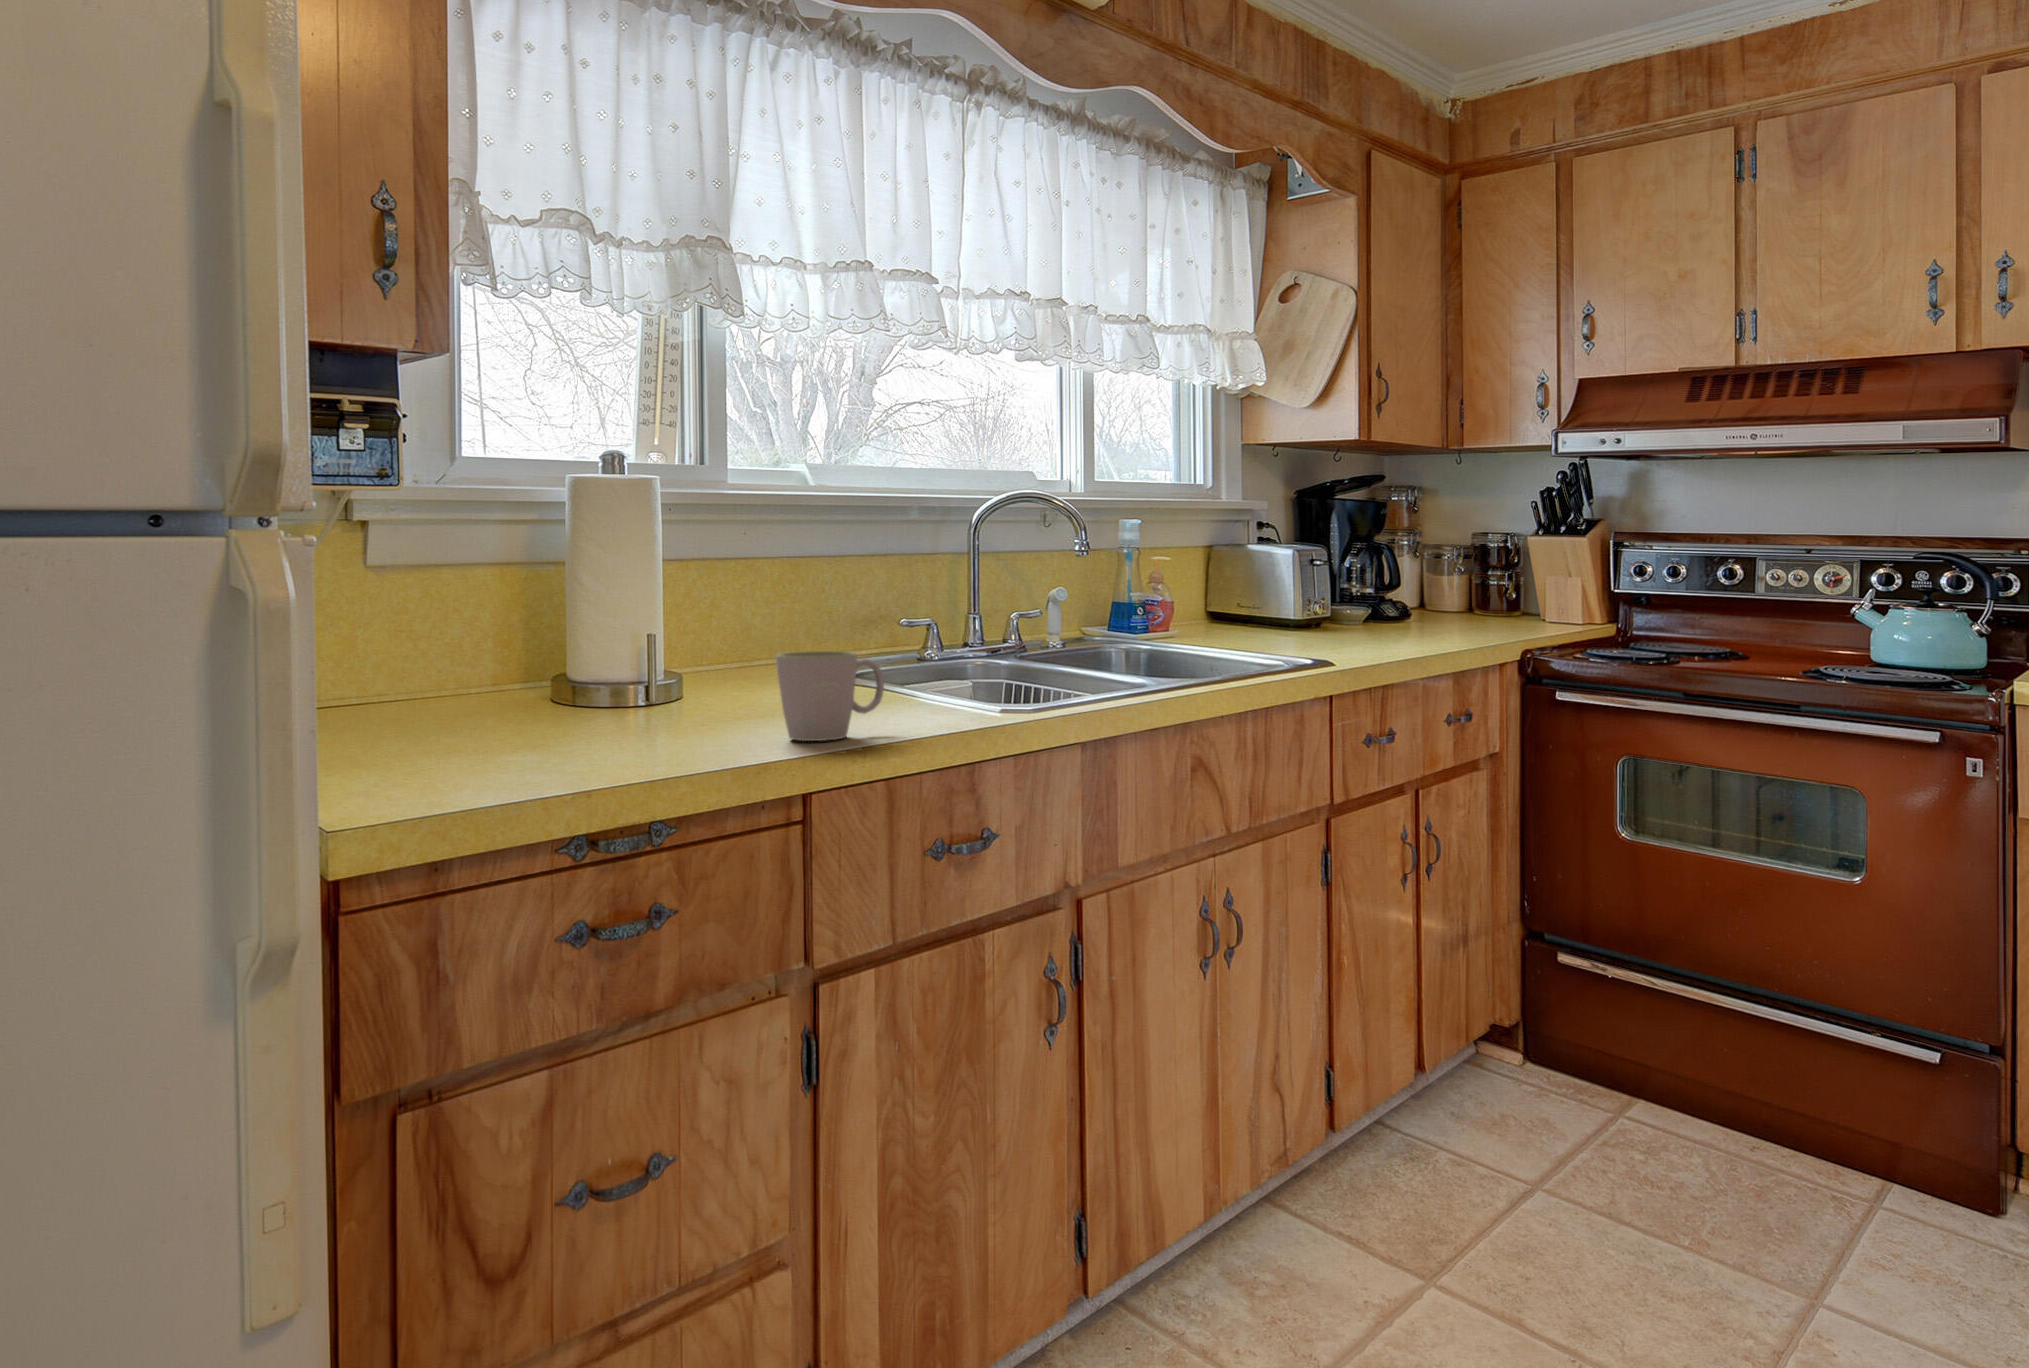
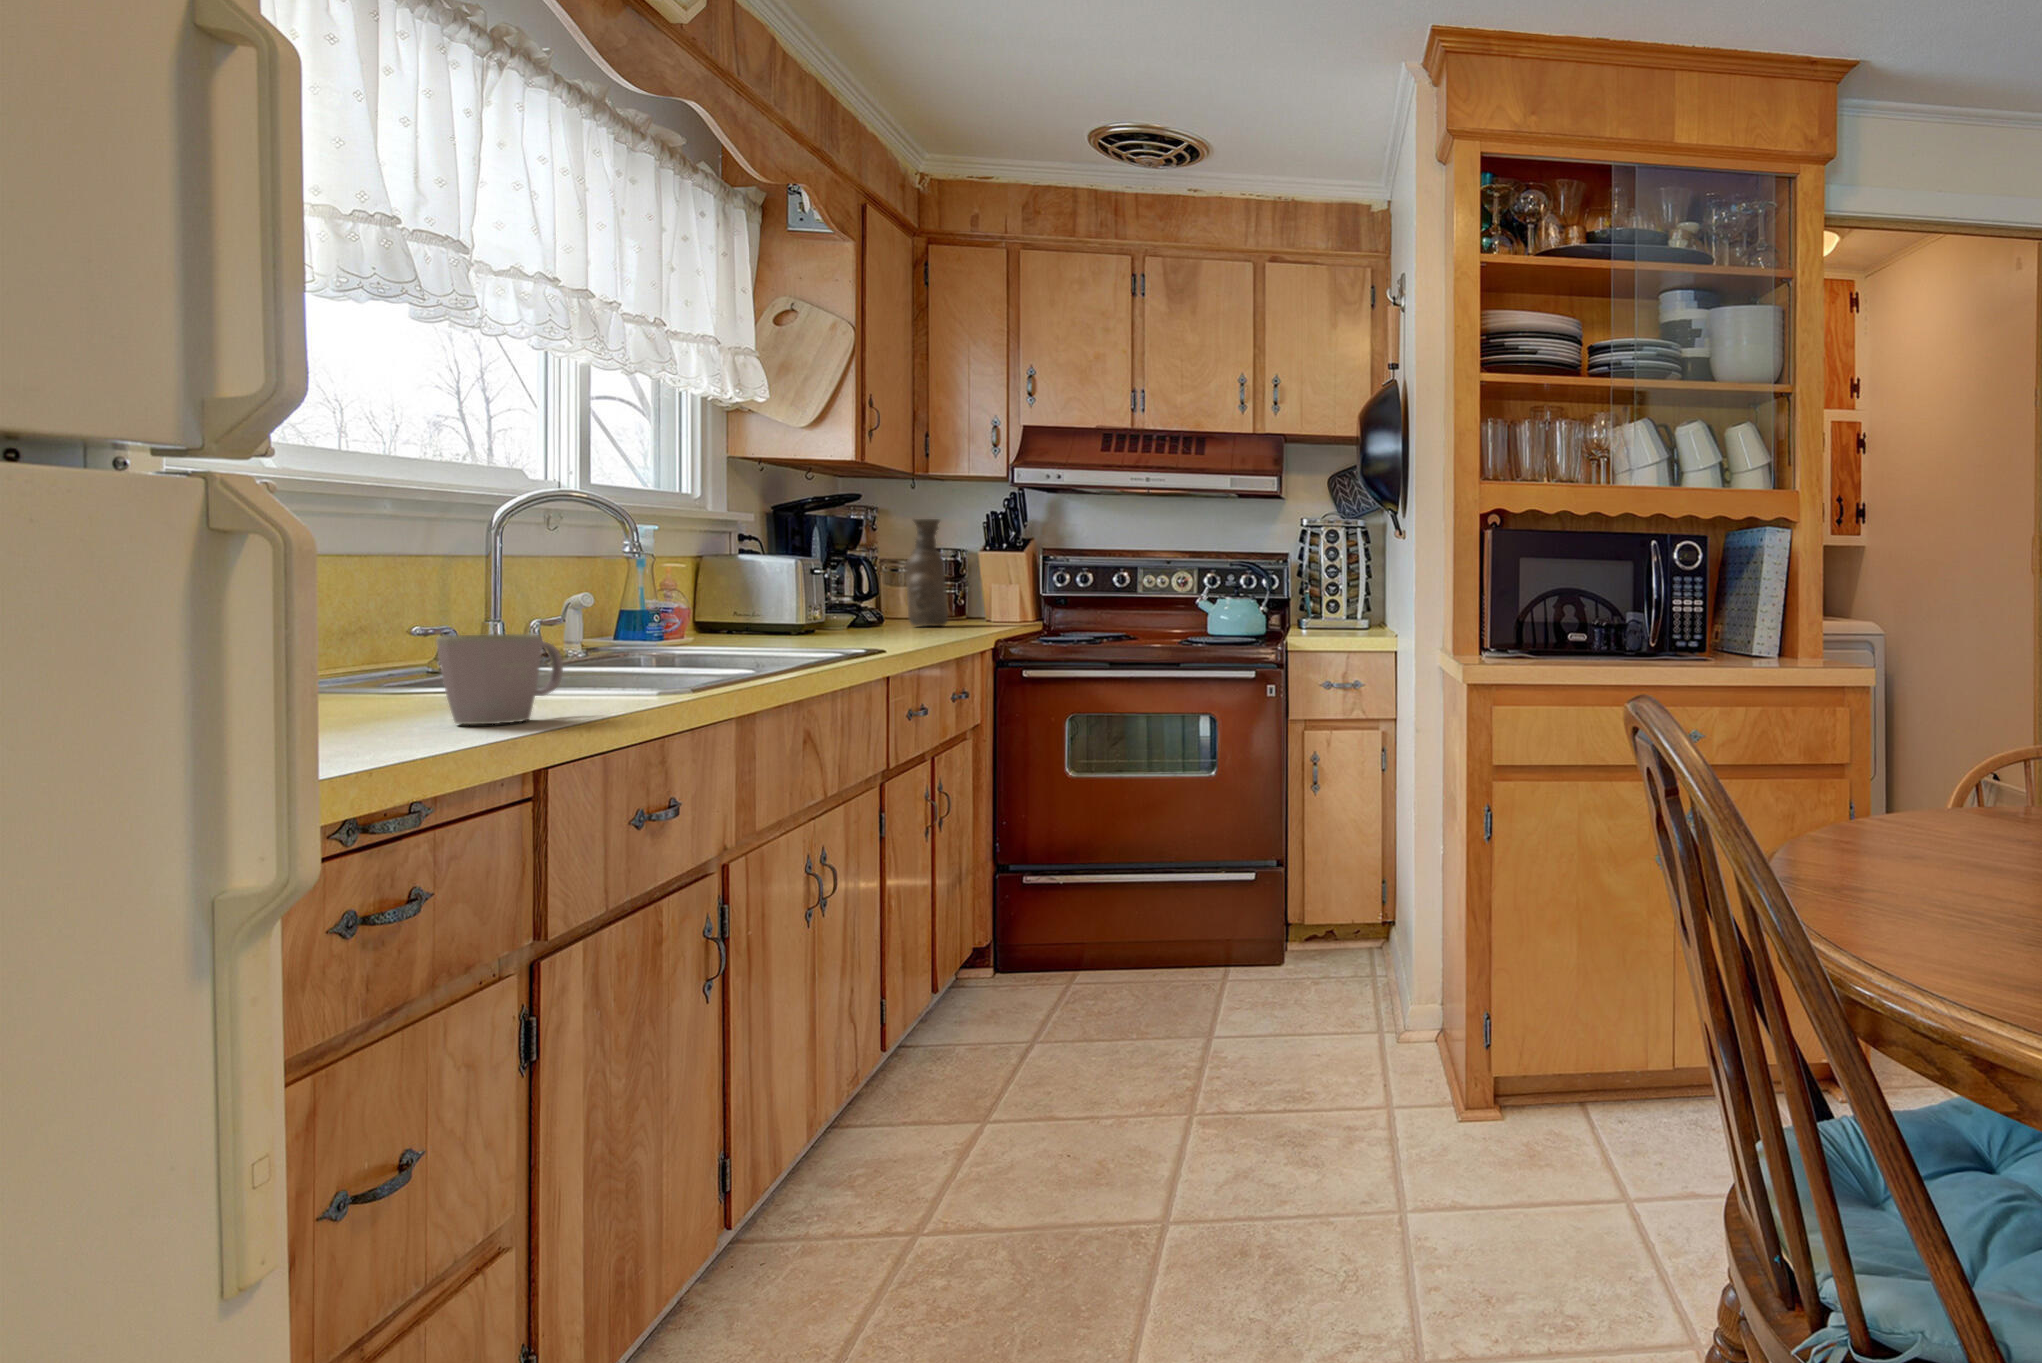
vase: none [1430,500,1477,626] -> present [905,519,948,626]

